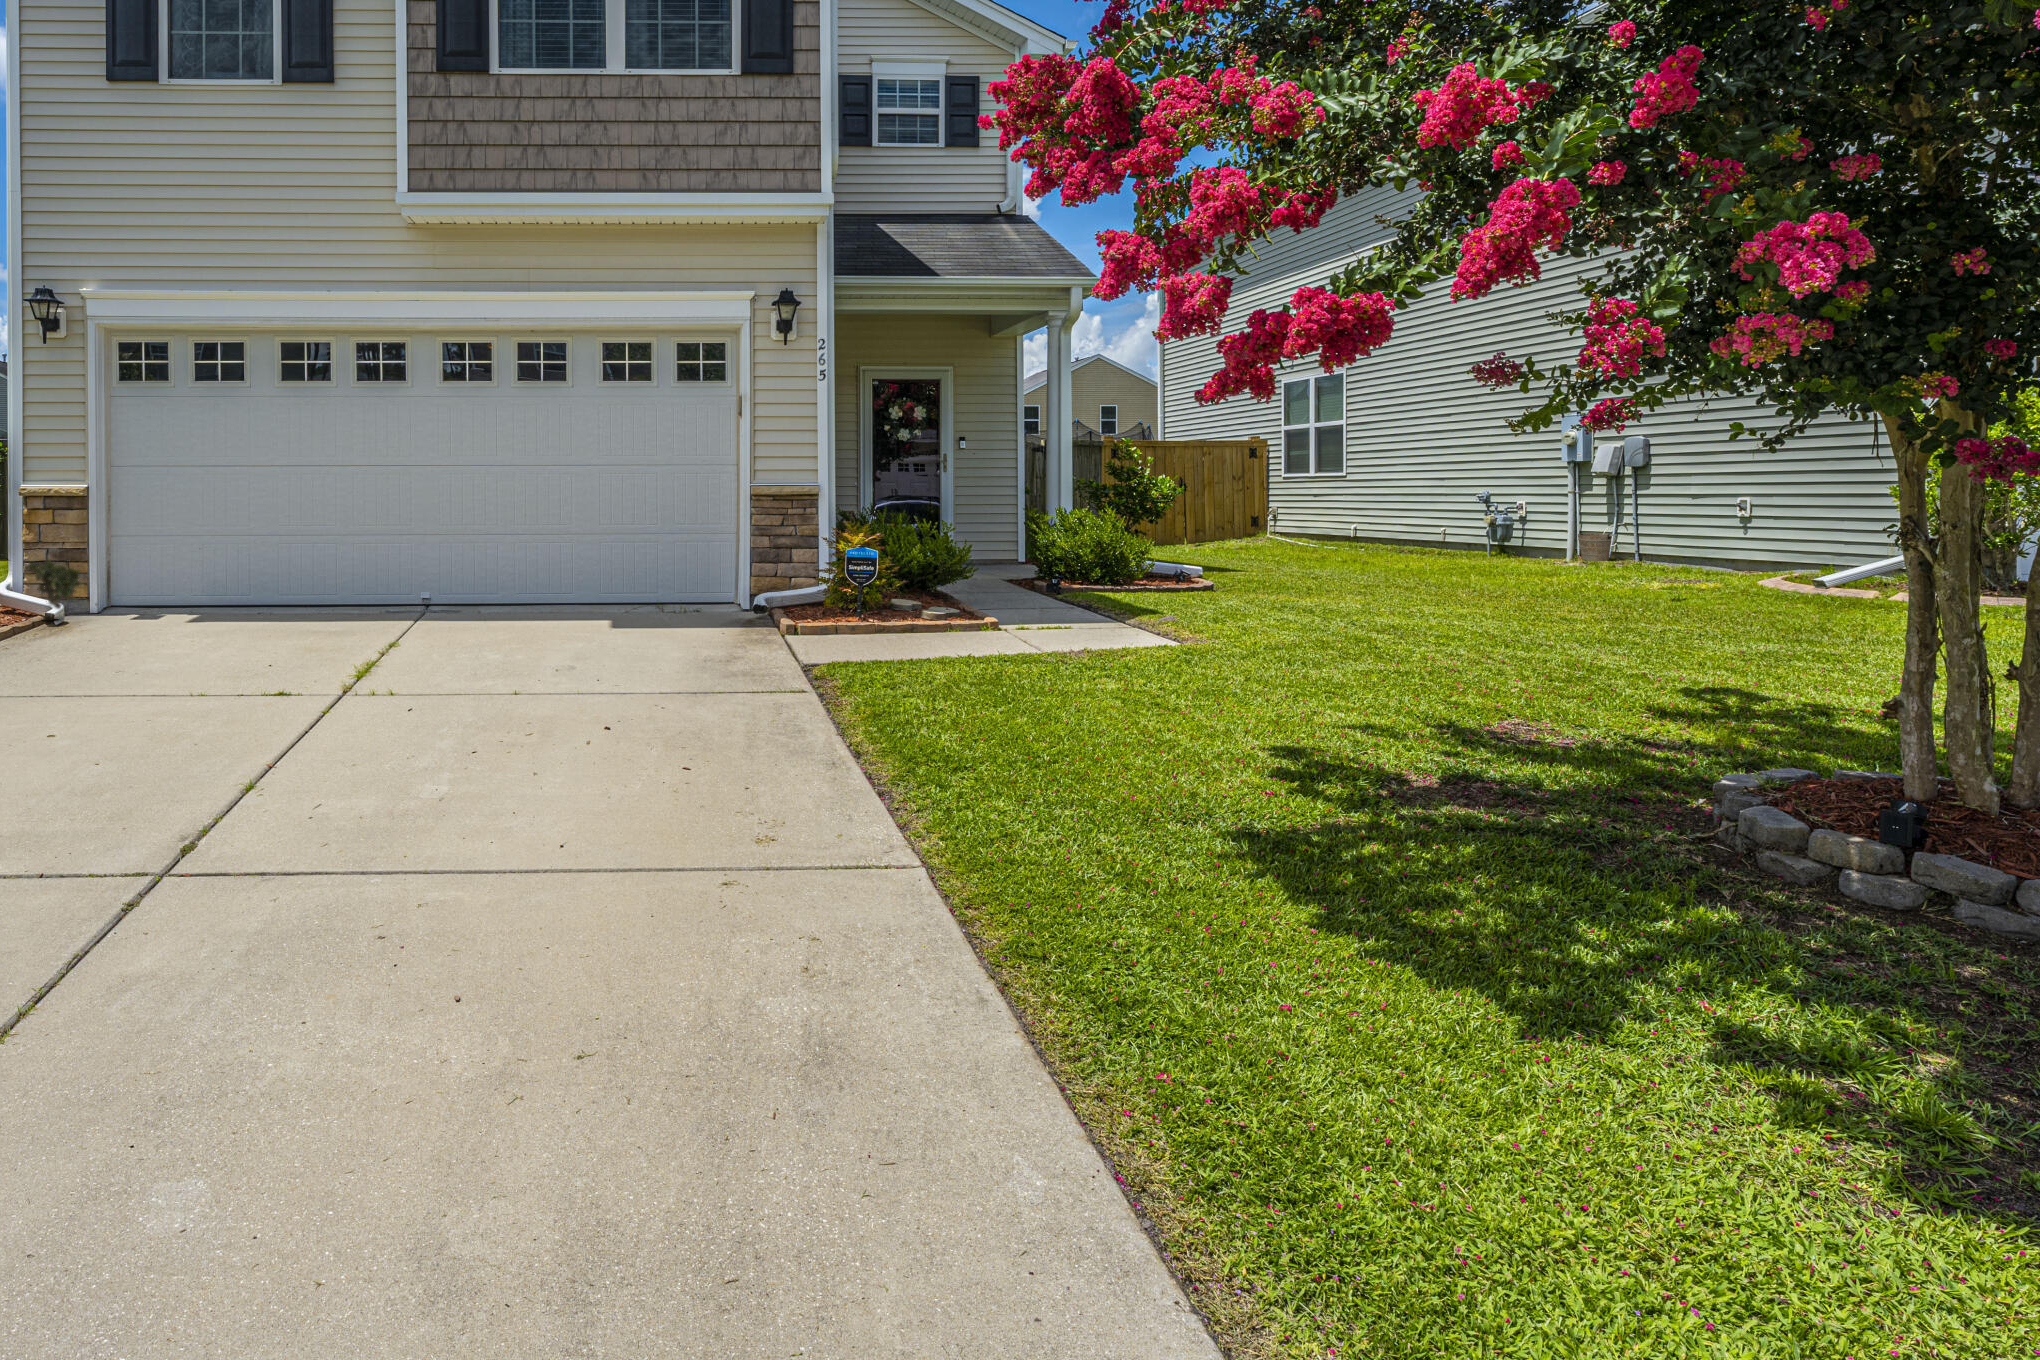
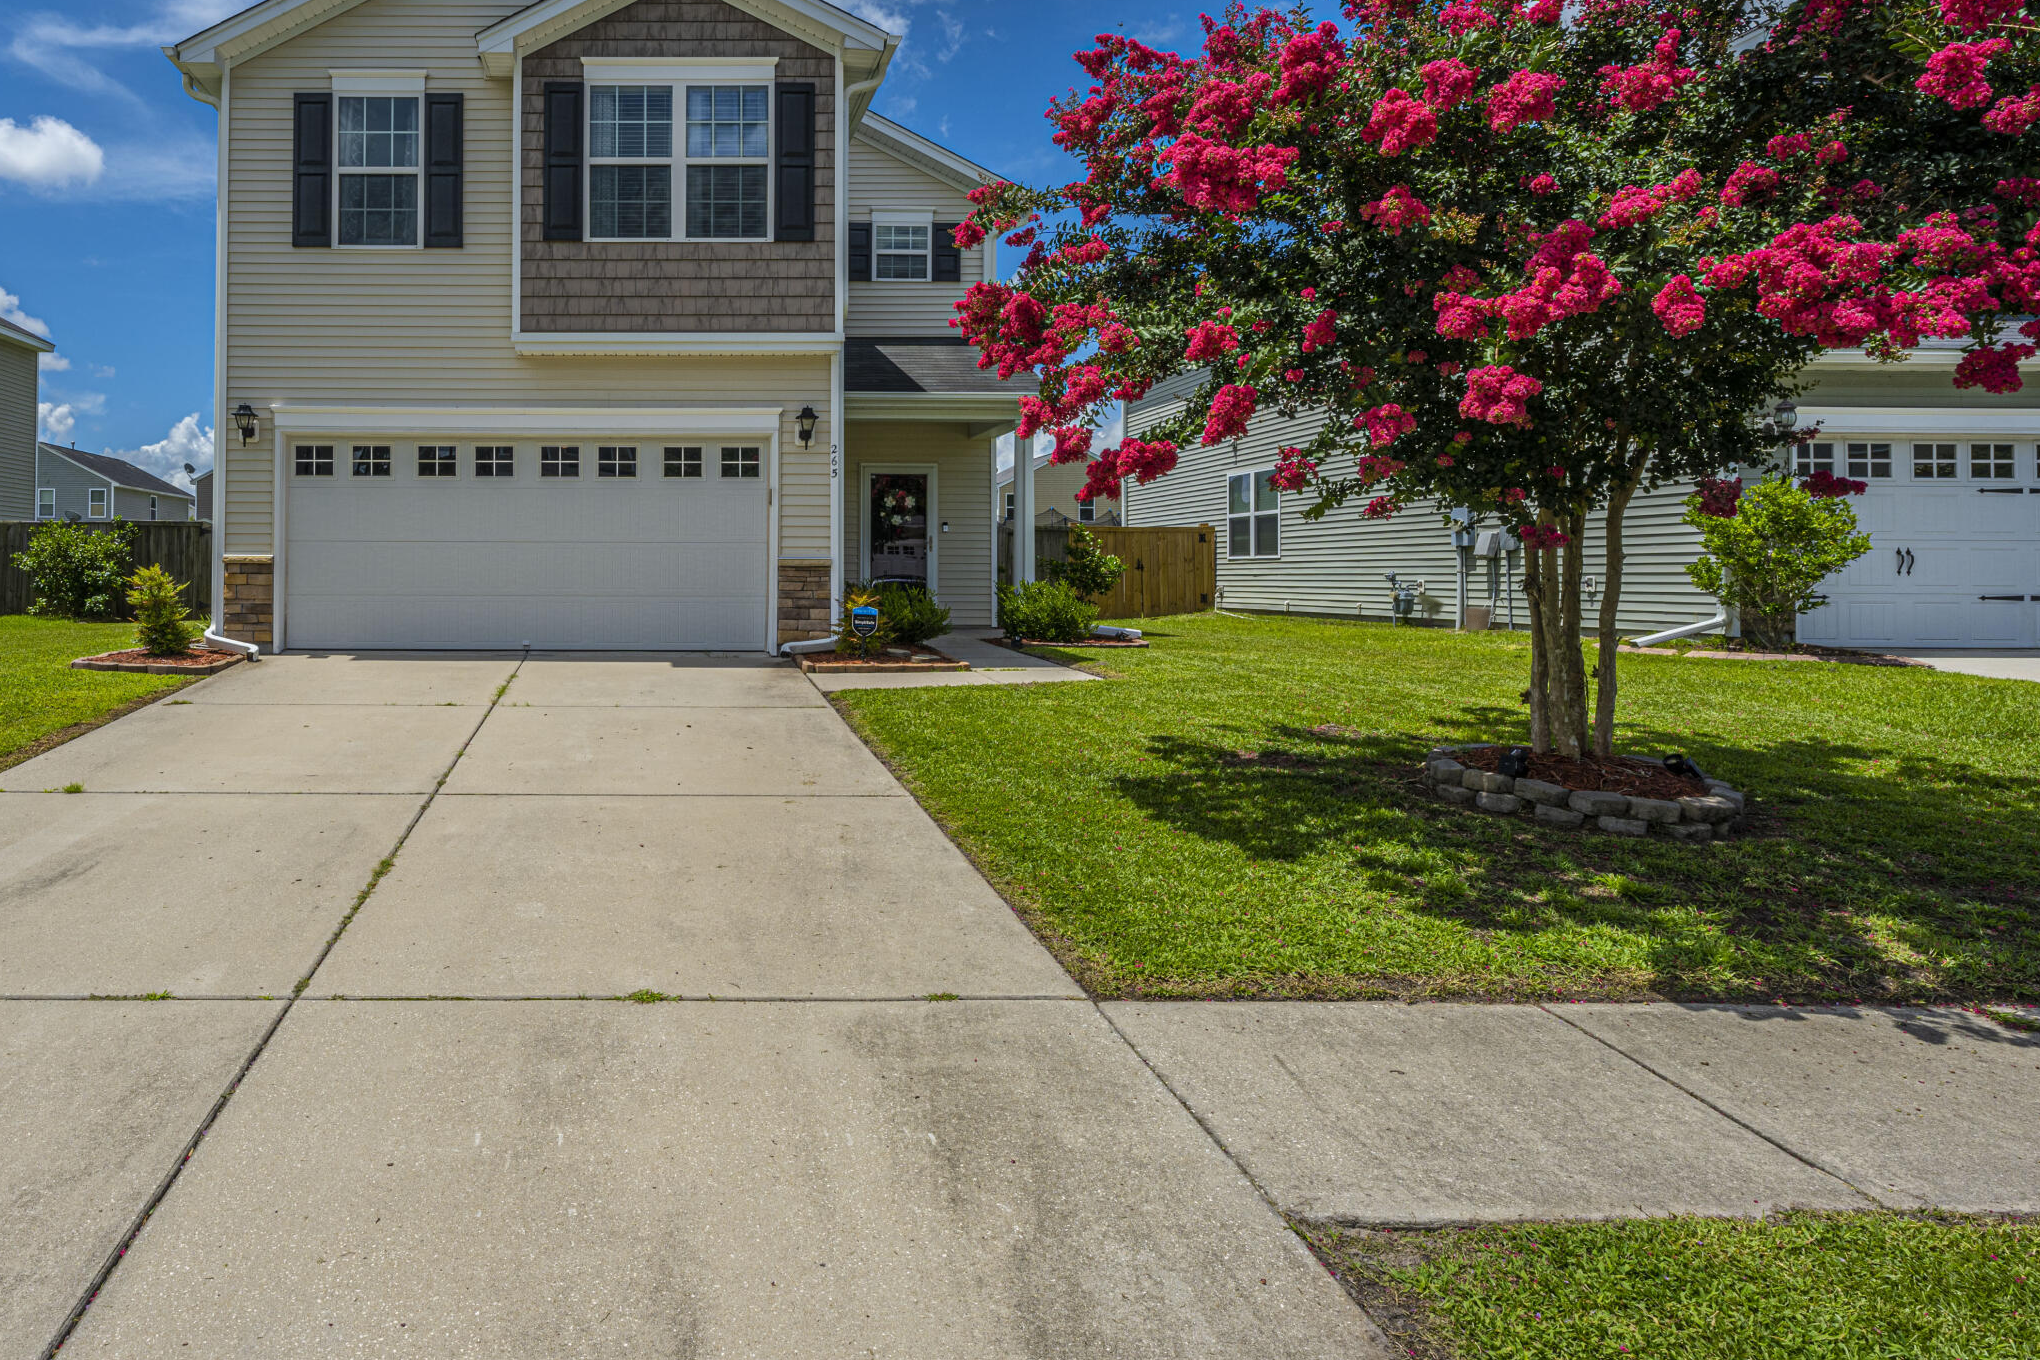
potted plant: present [27,560,82,621] -> present [1417,595,1444,626]

